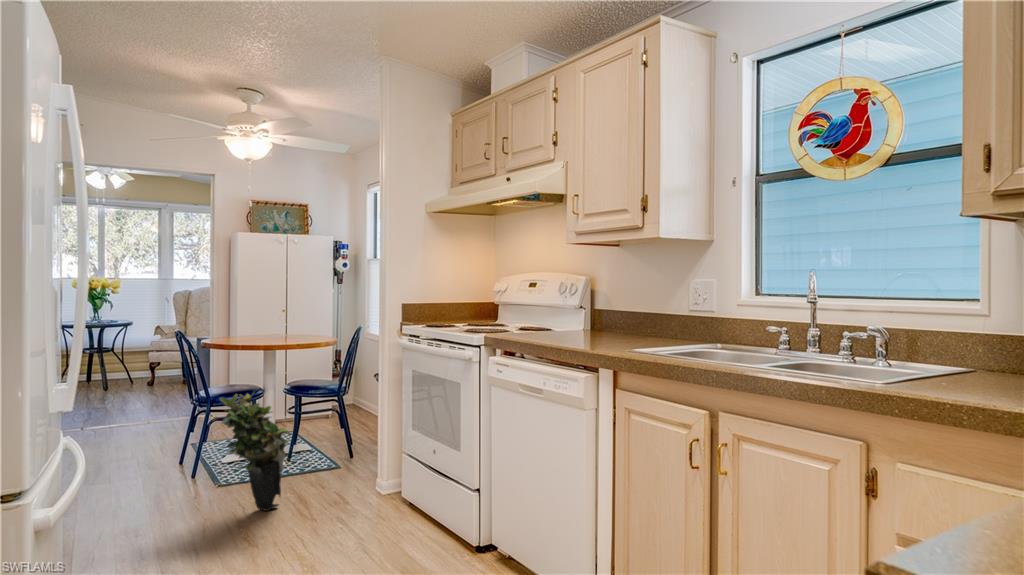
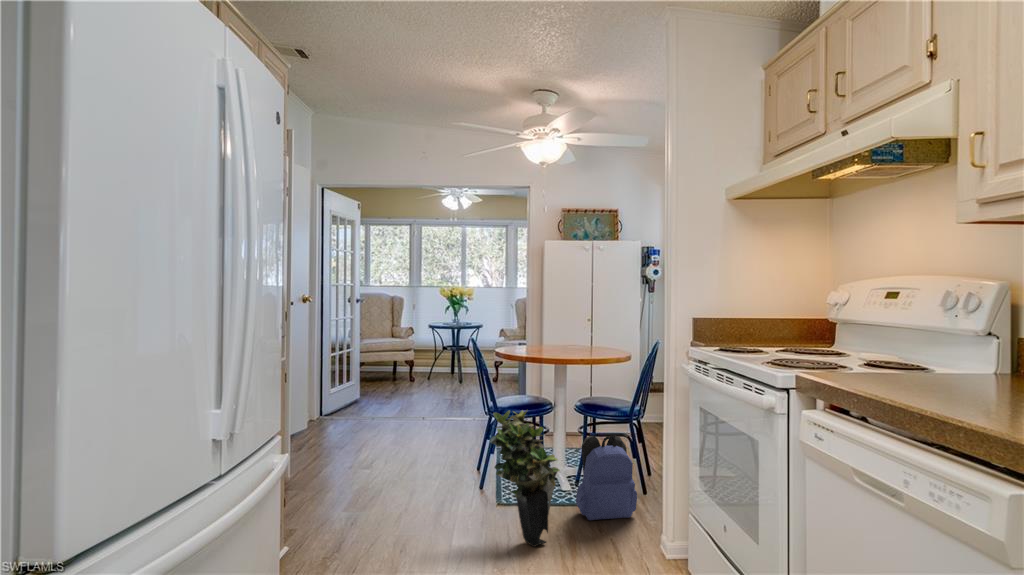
backpack: none [297,408,352,484] -> present [576,435,637,520]

